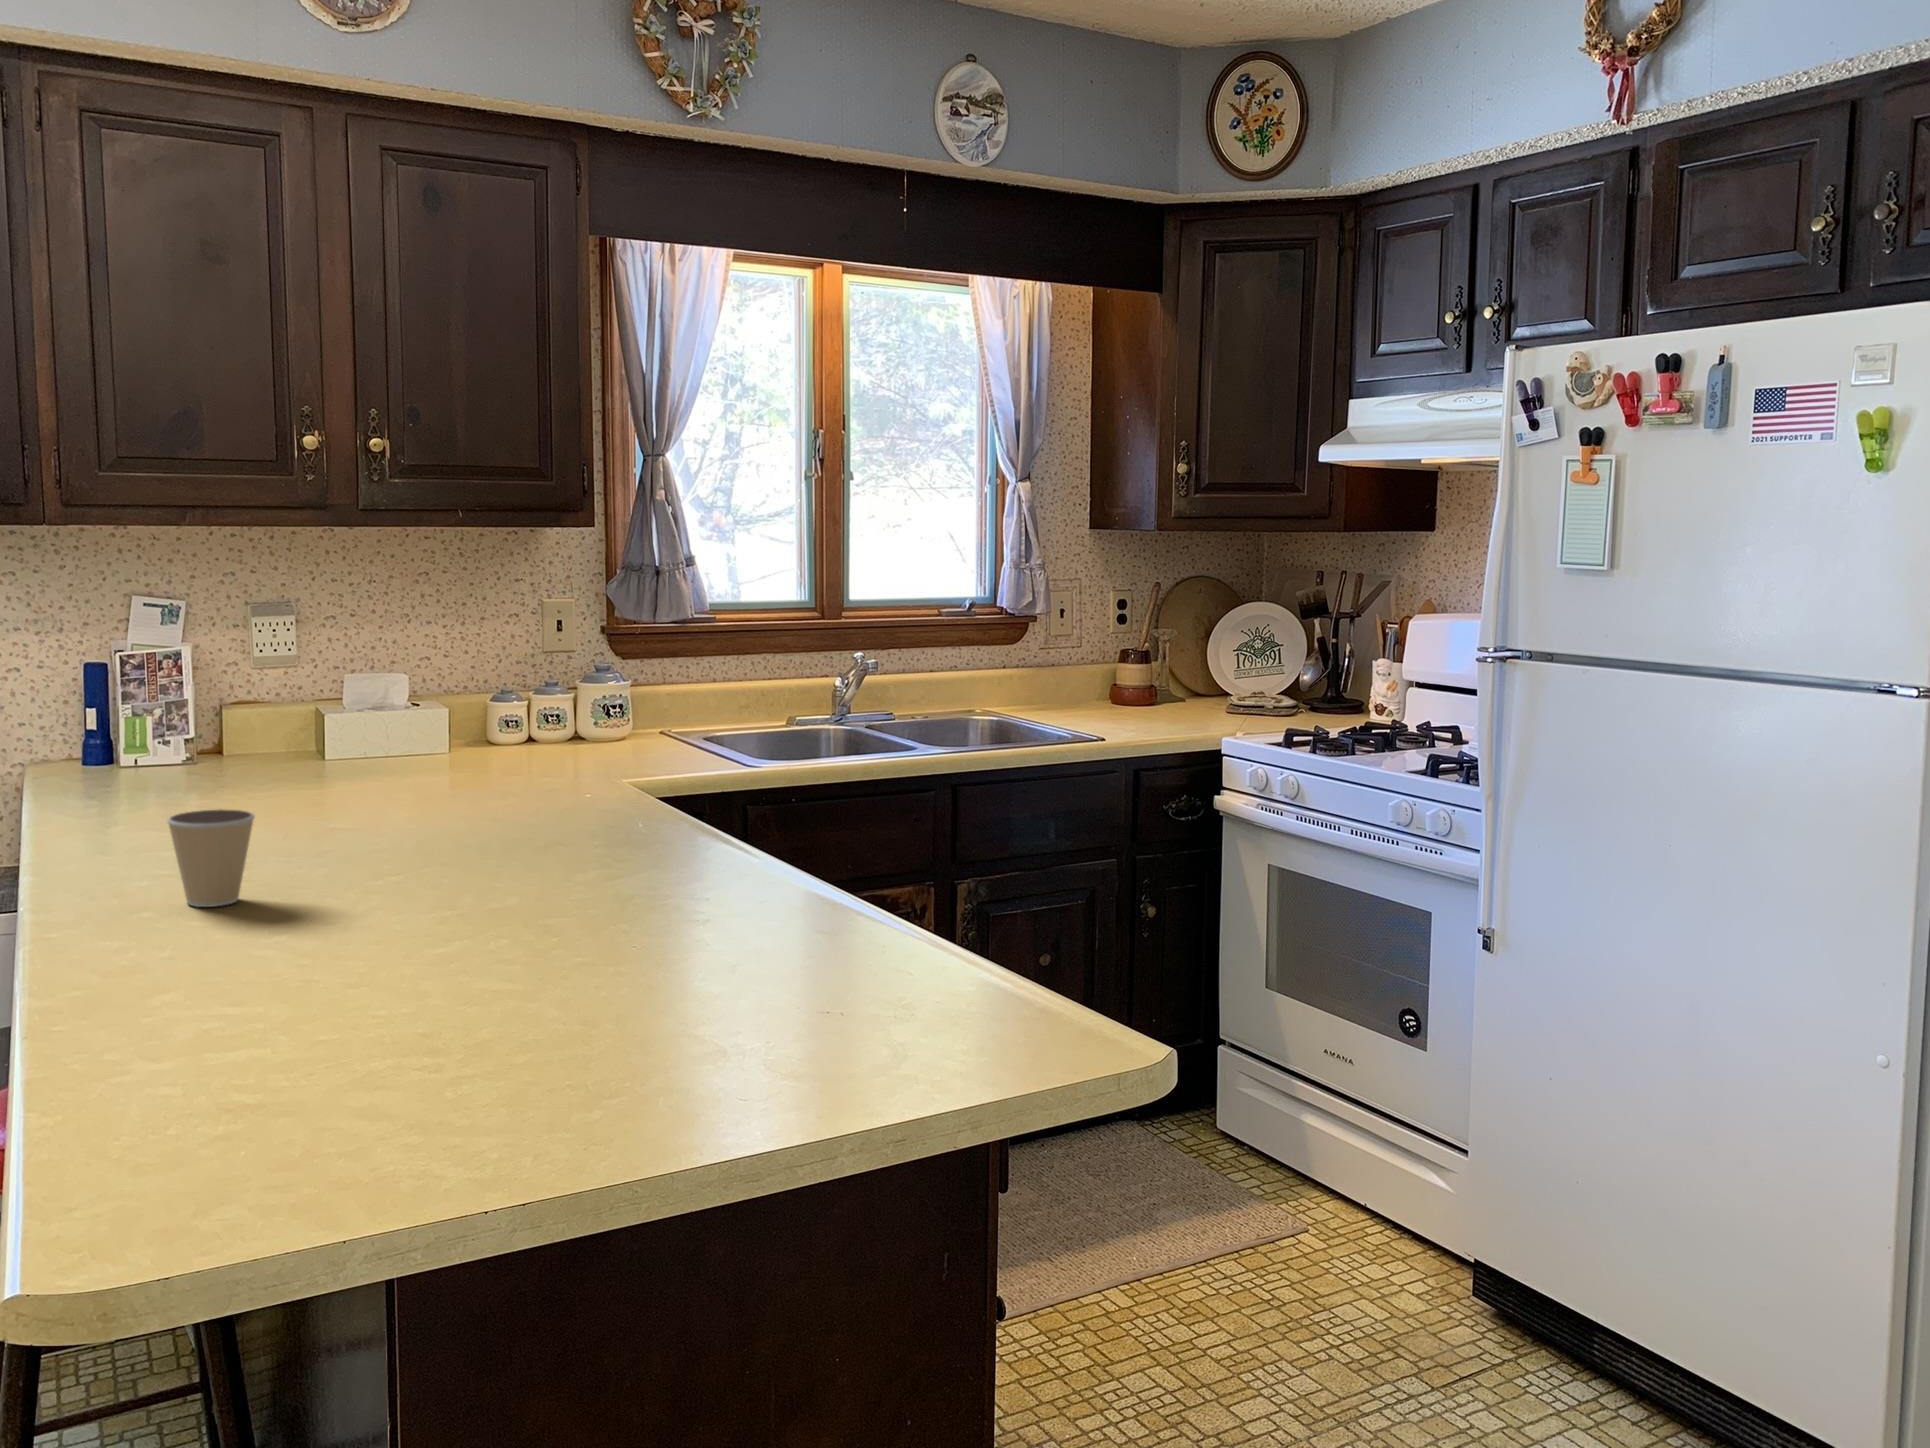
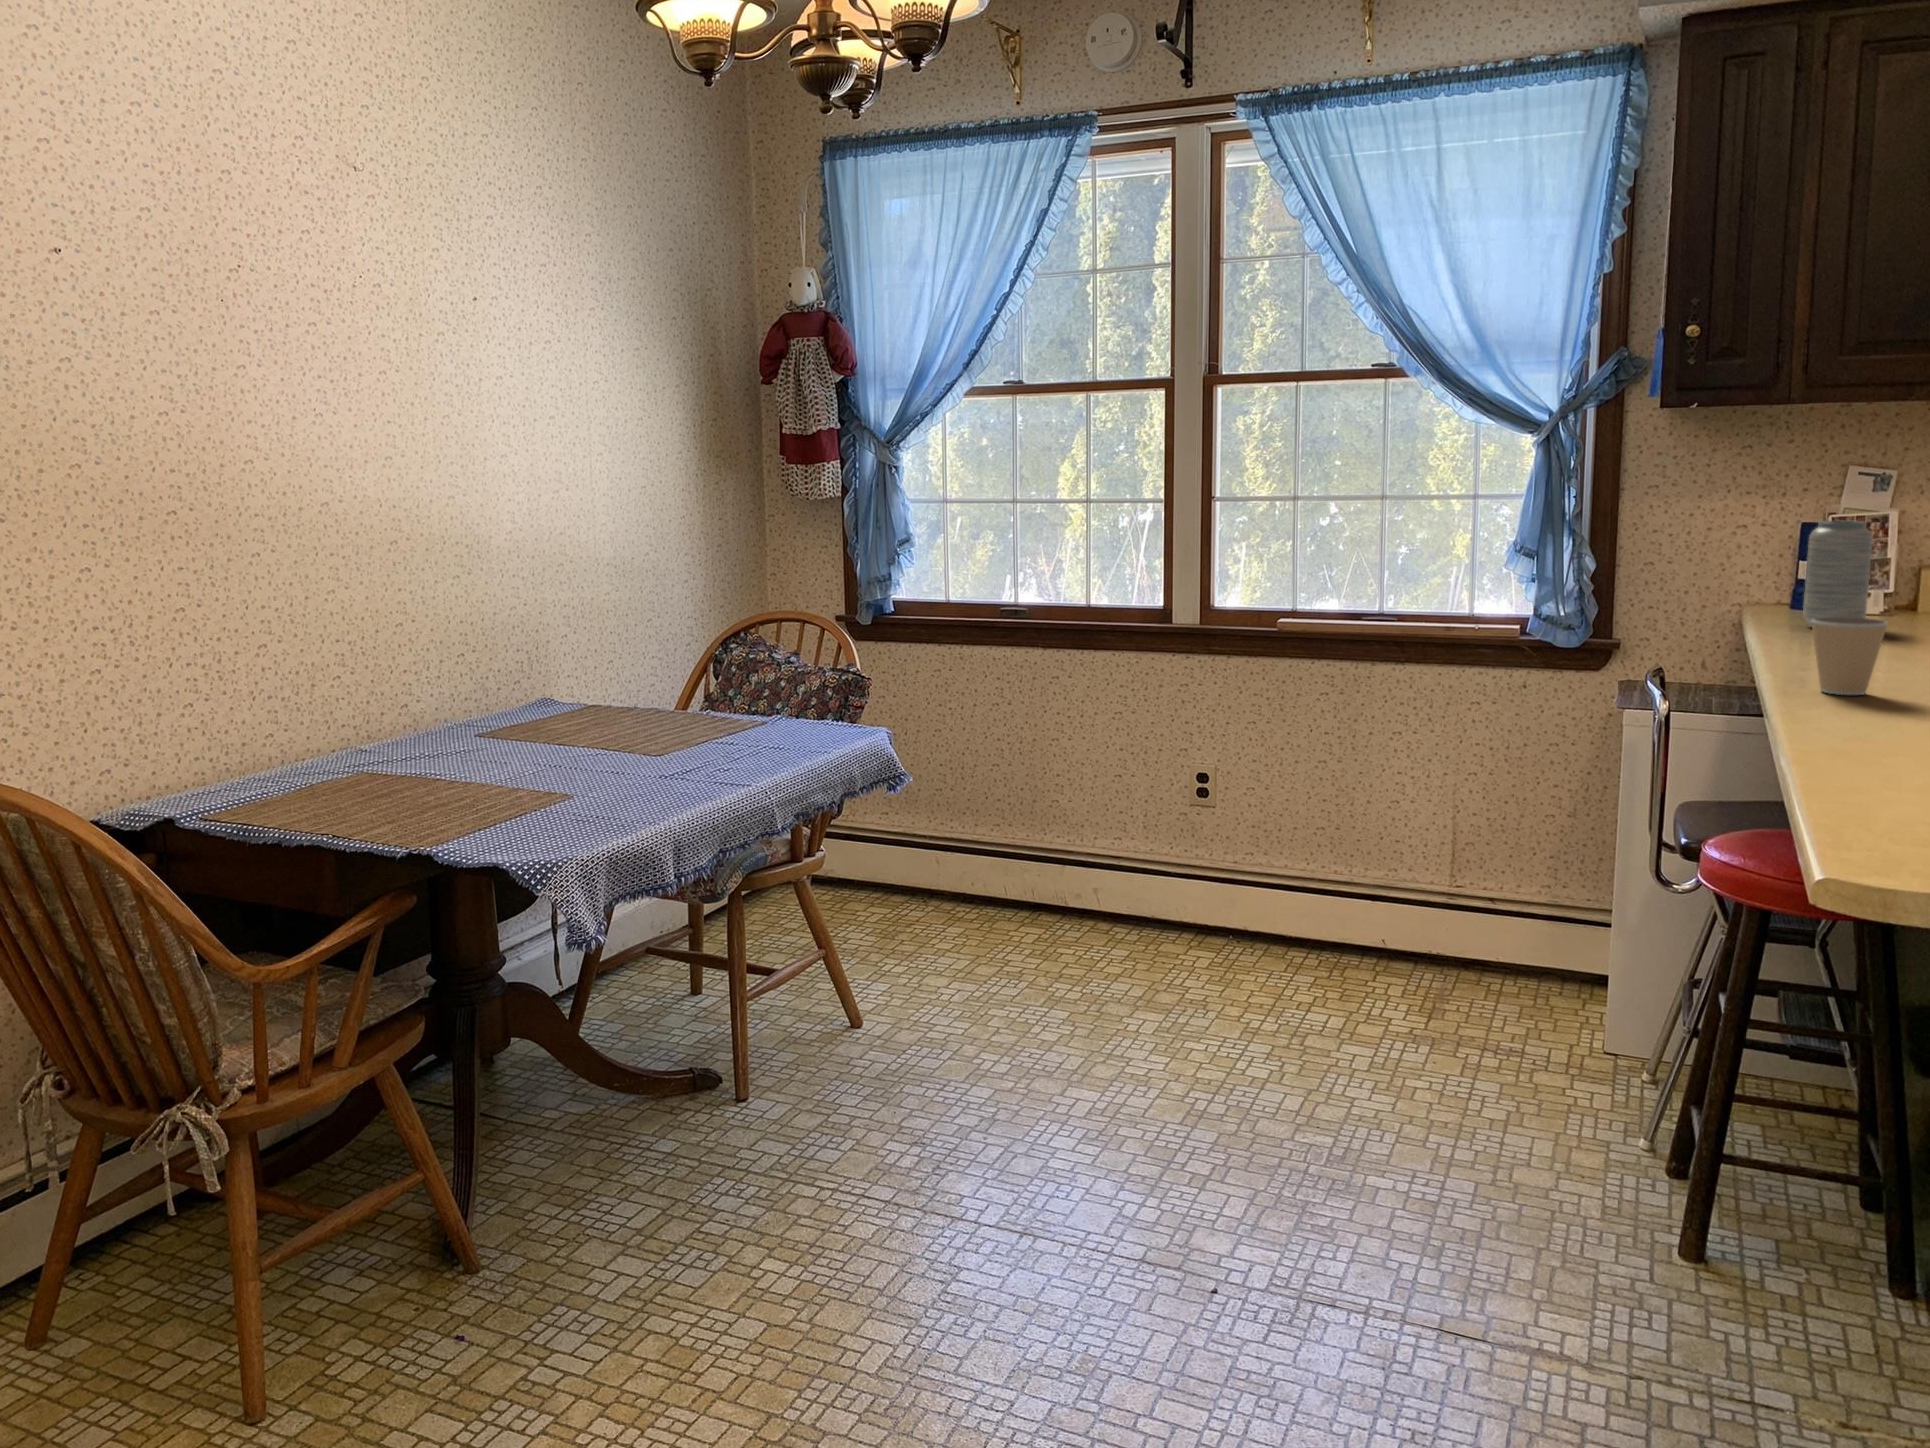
vase: none [106,666,180,795] -> present [1803,521,1873,627]

